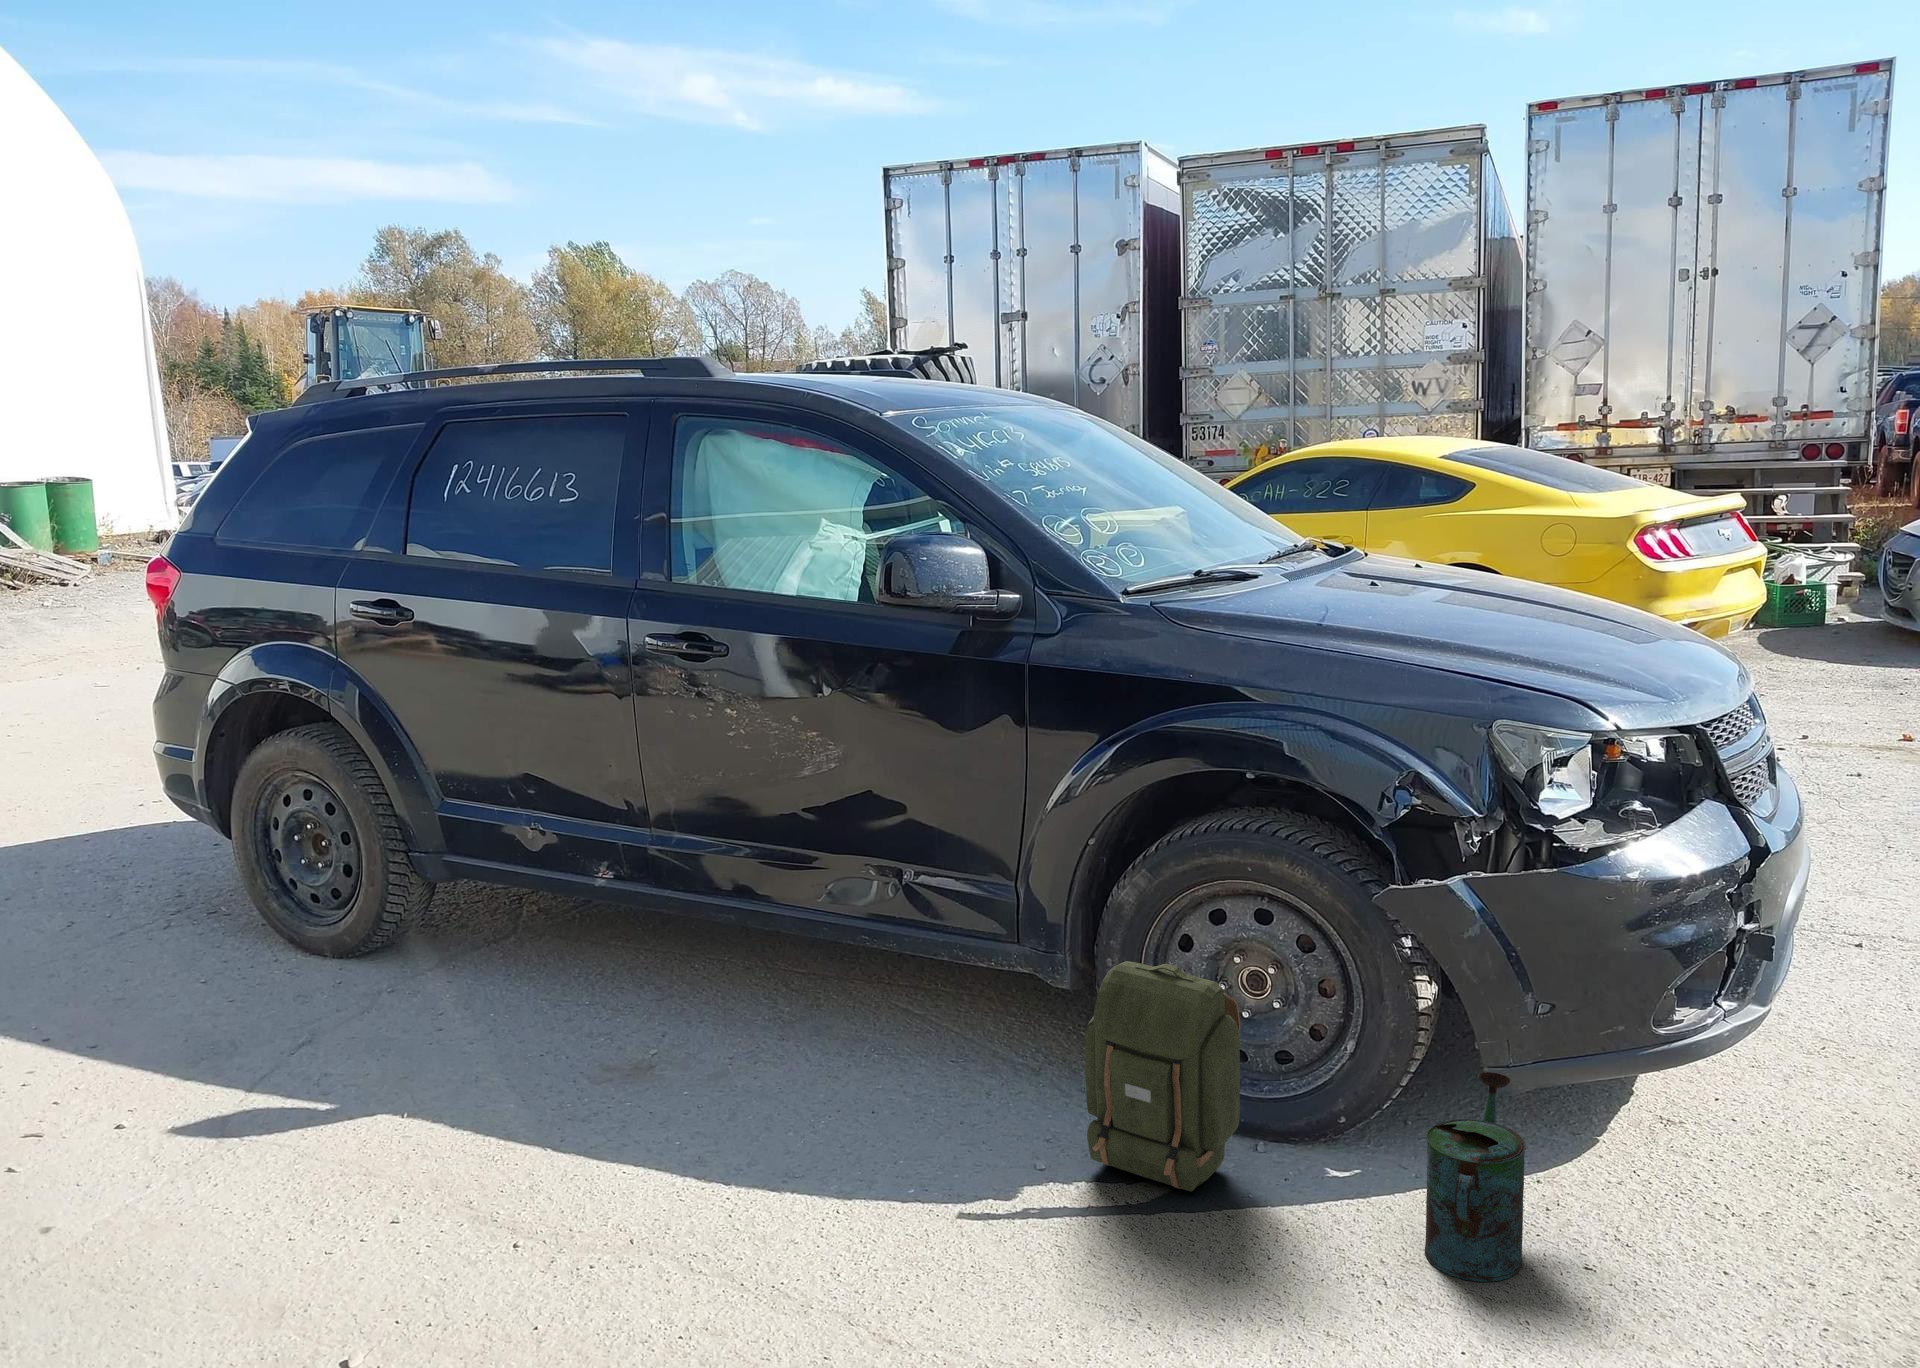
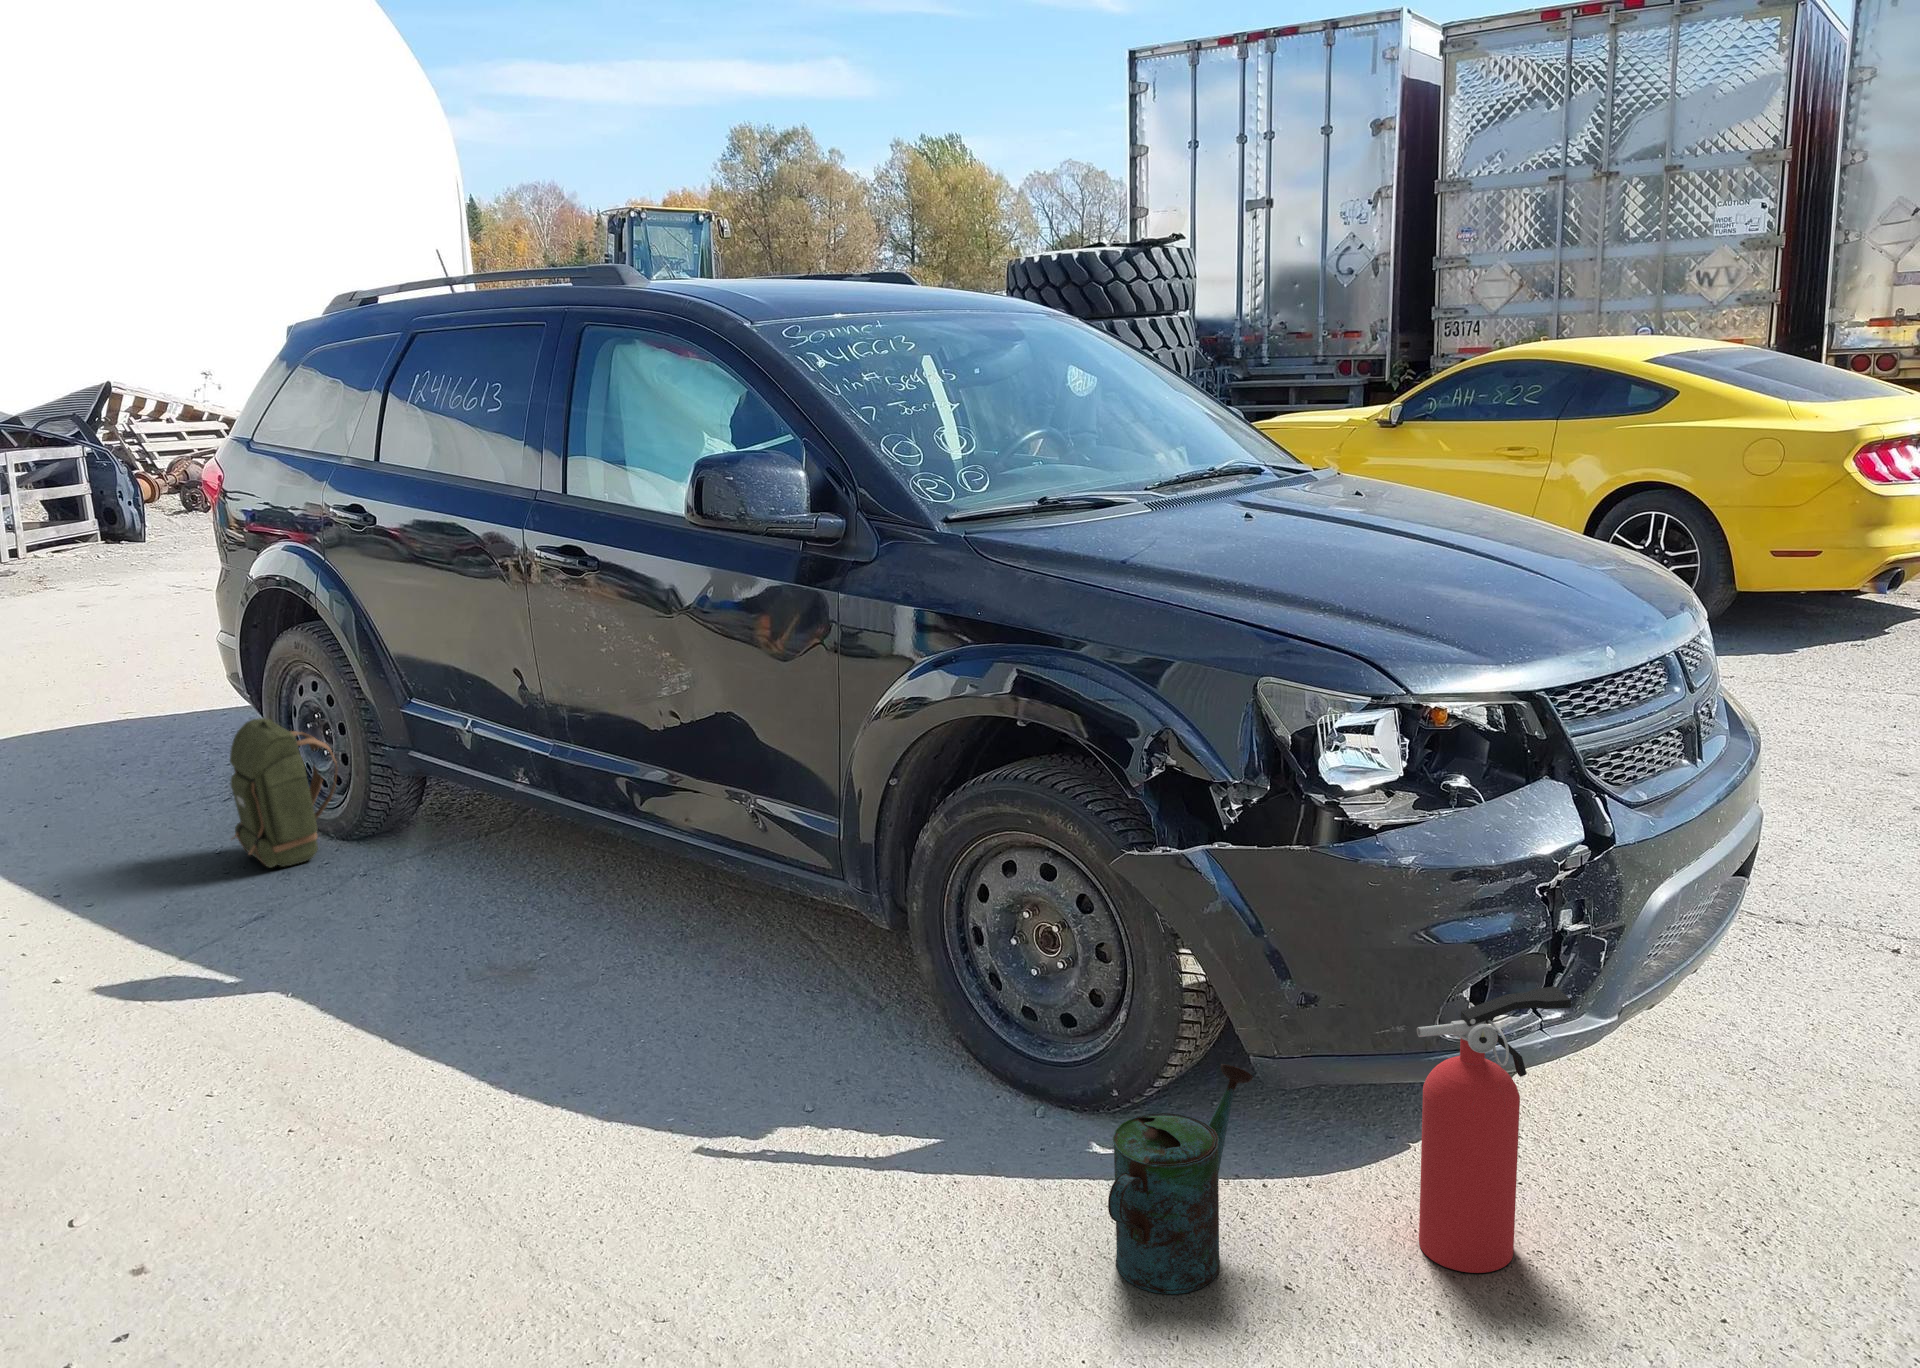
backpack: present [1084,961,1241,1192] -> present [230,718,338,868]
fire extinguisher: none [1659,975,1786,1231] -> present [1417,986,1571,1273]

